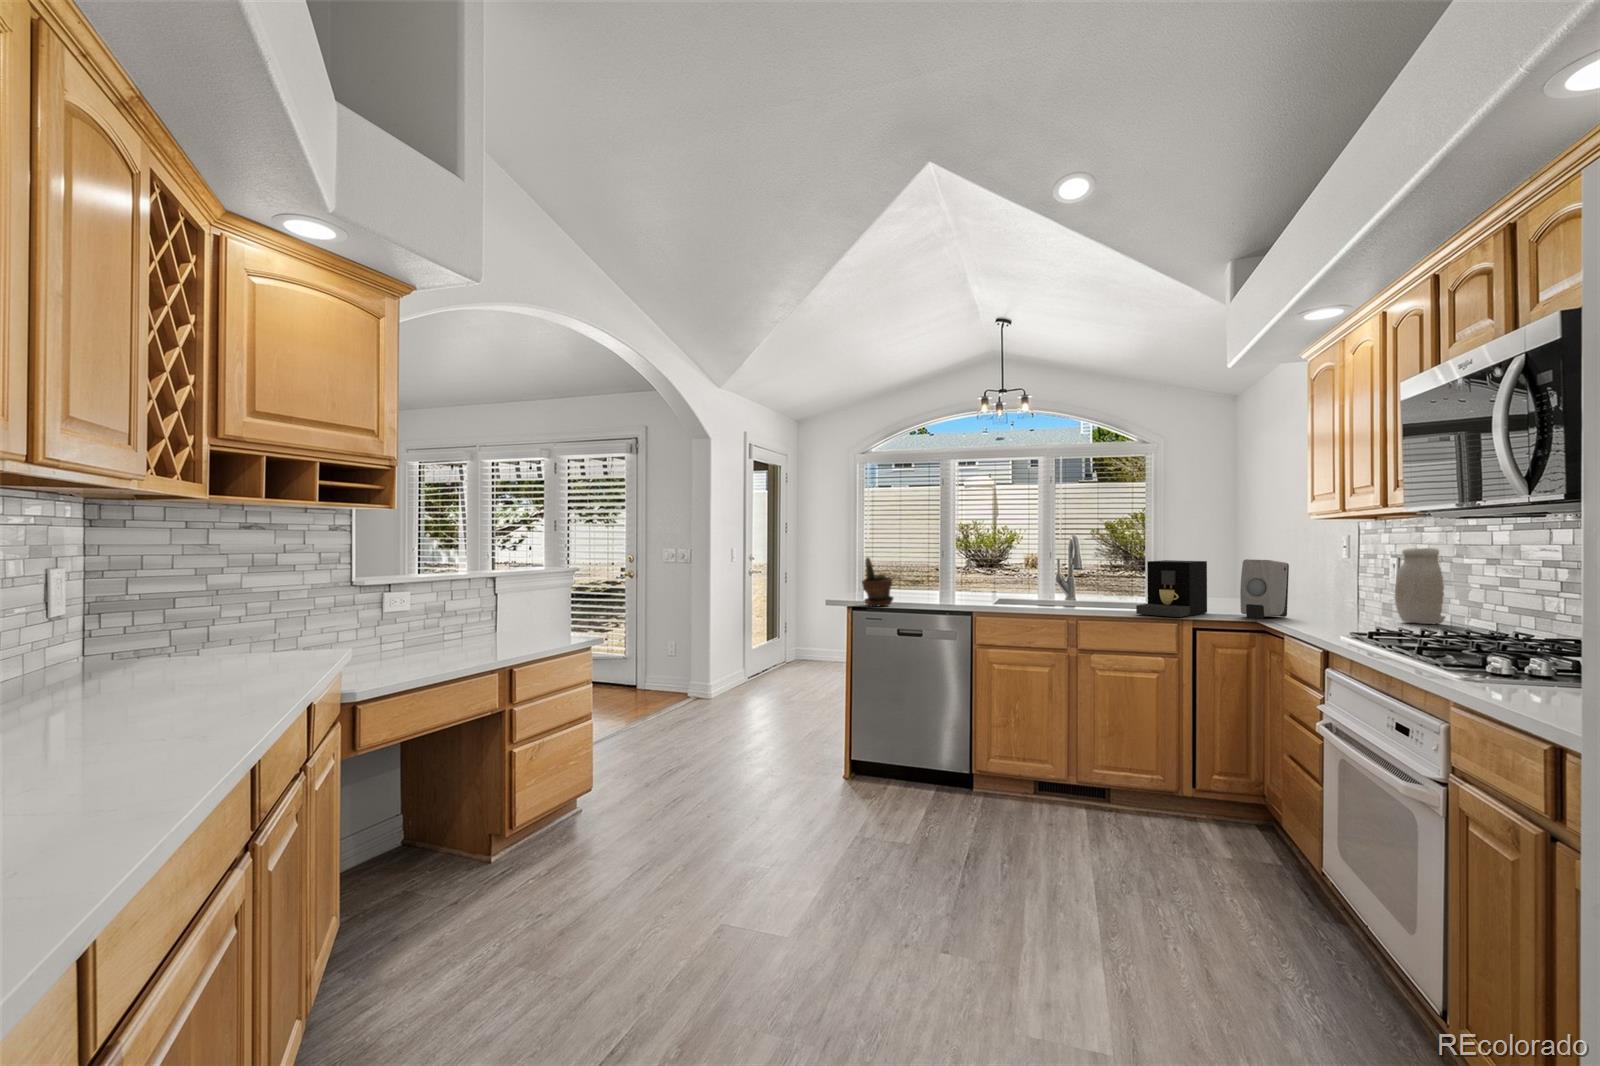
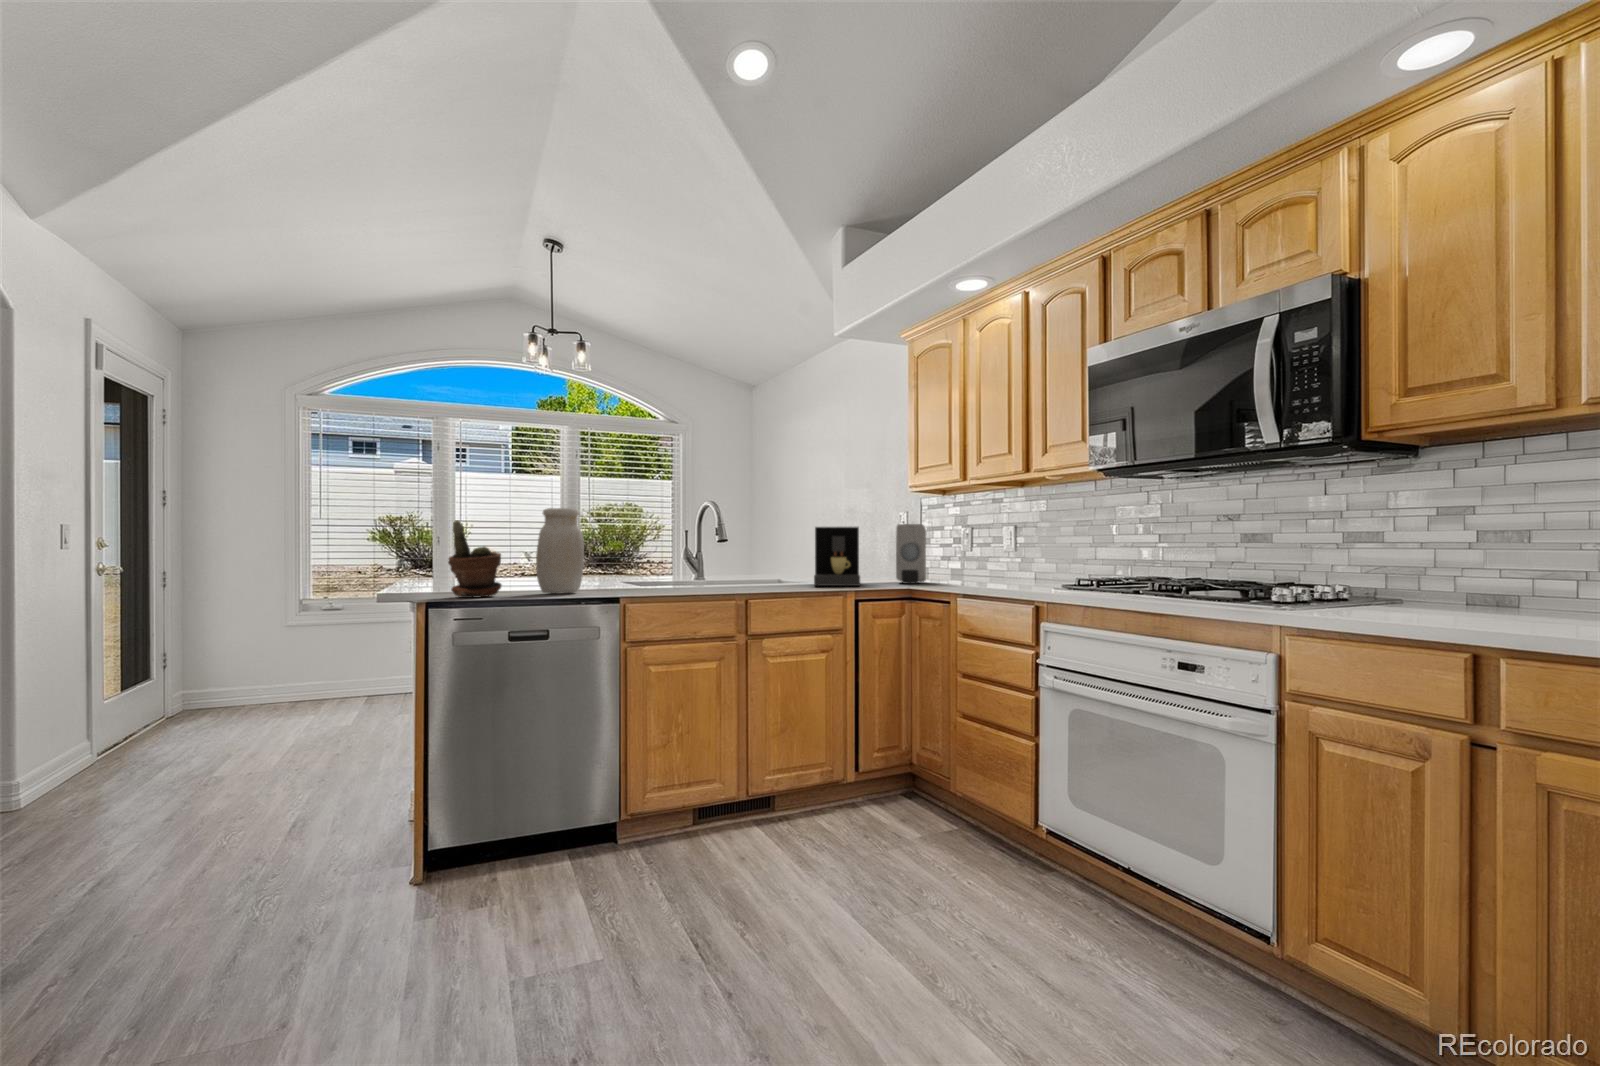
jar: present [1395,548,1445,624] -> present [536,508,584,594]

